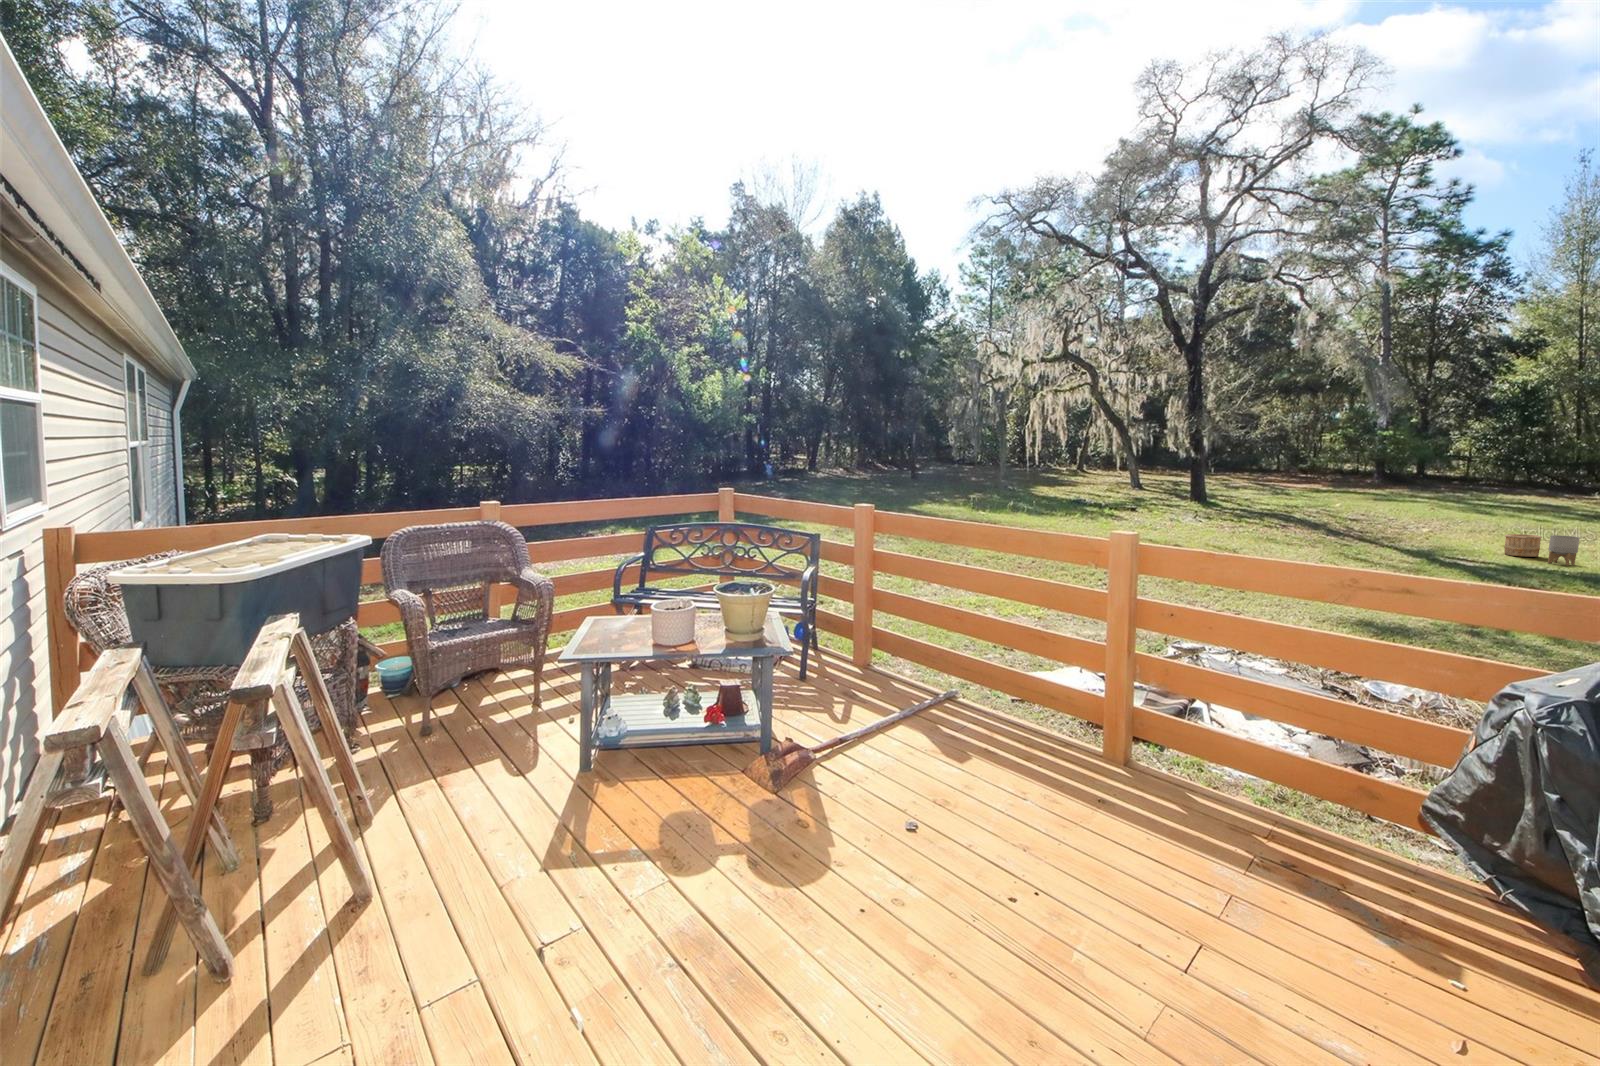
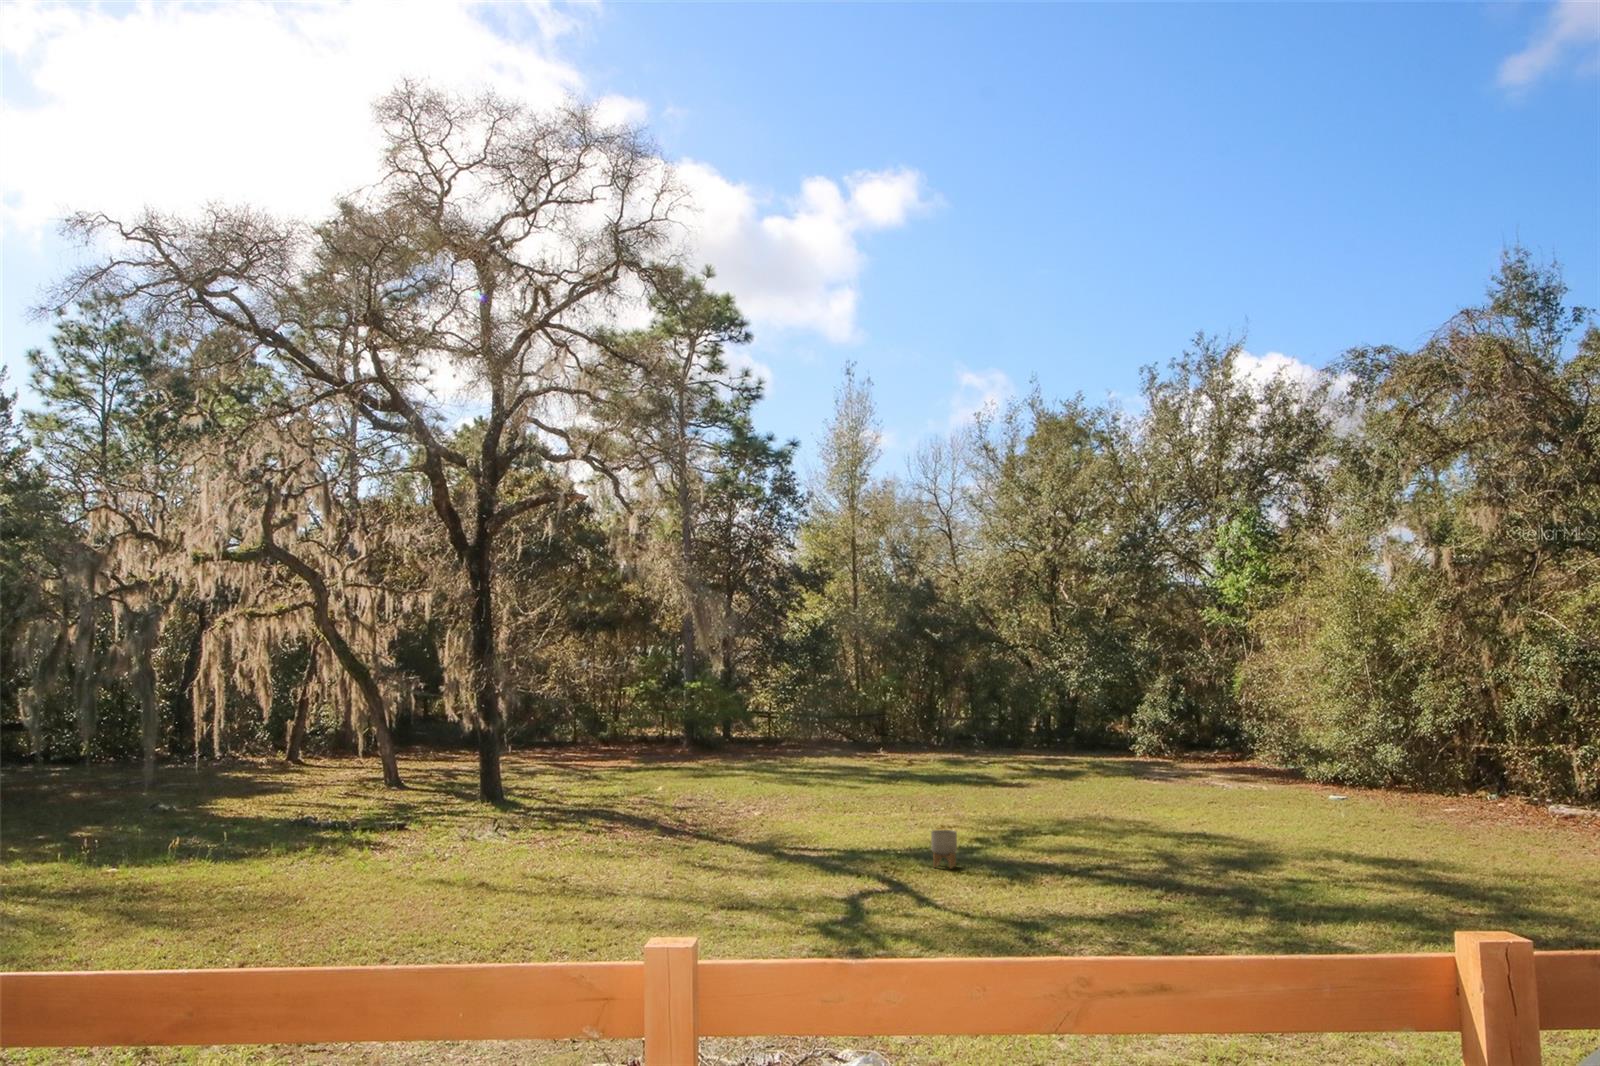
wooden bucket: present [1505,534,1542,557] -> none [887,831,921,861]

